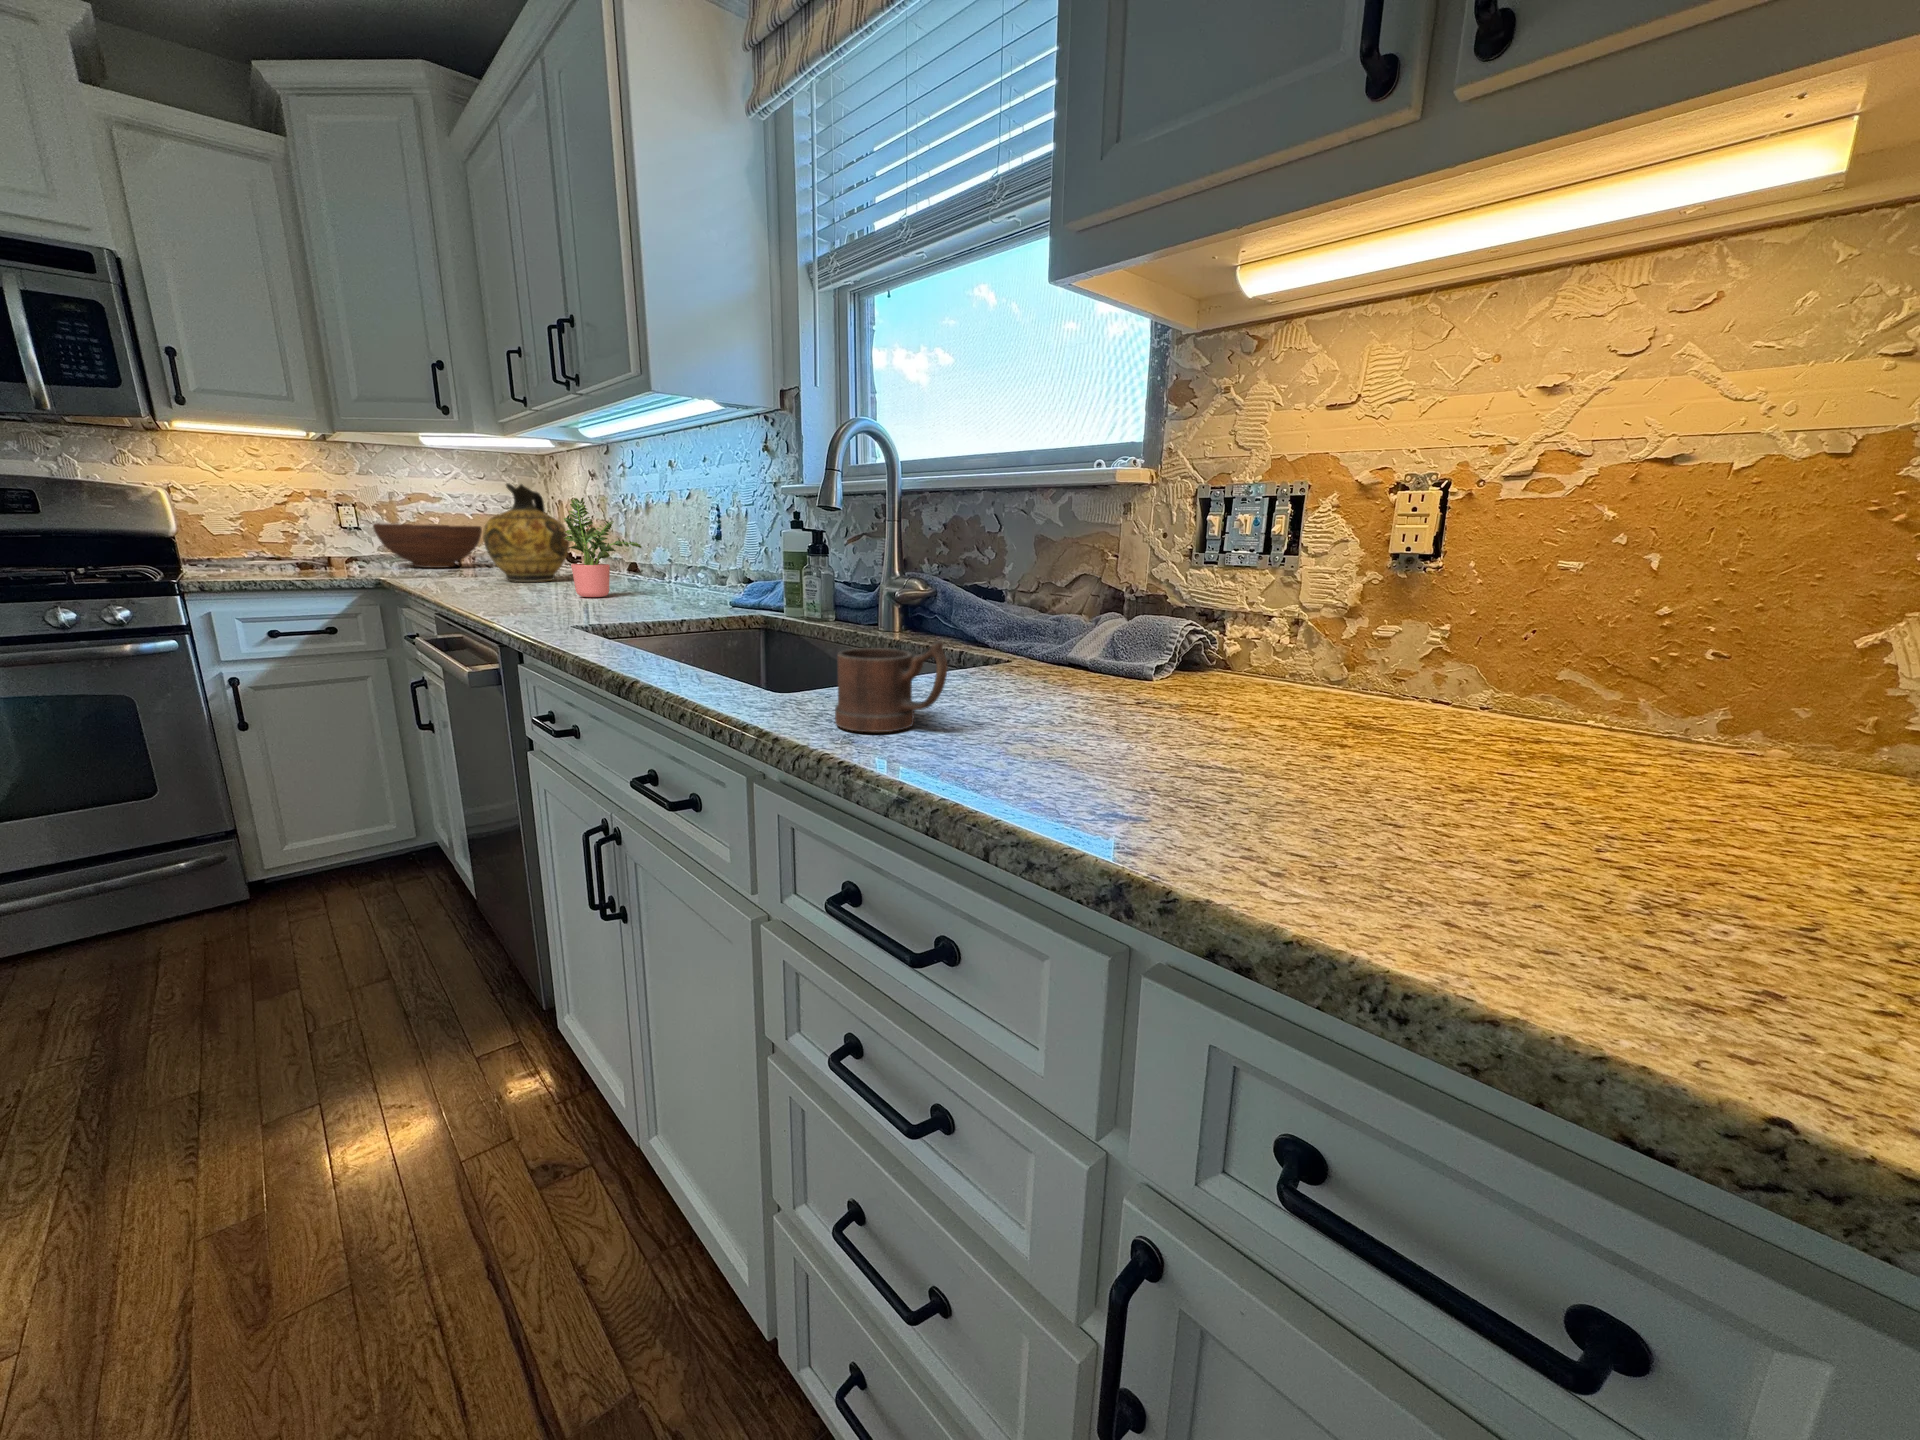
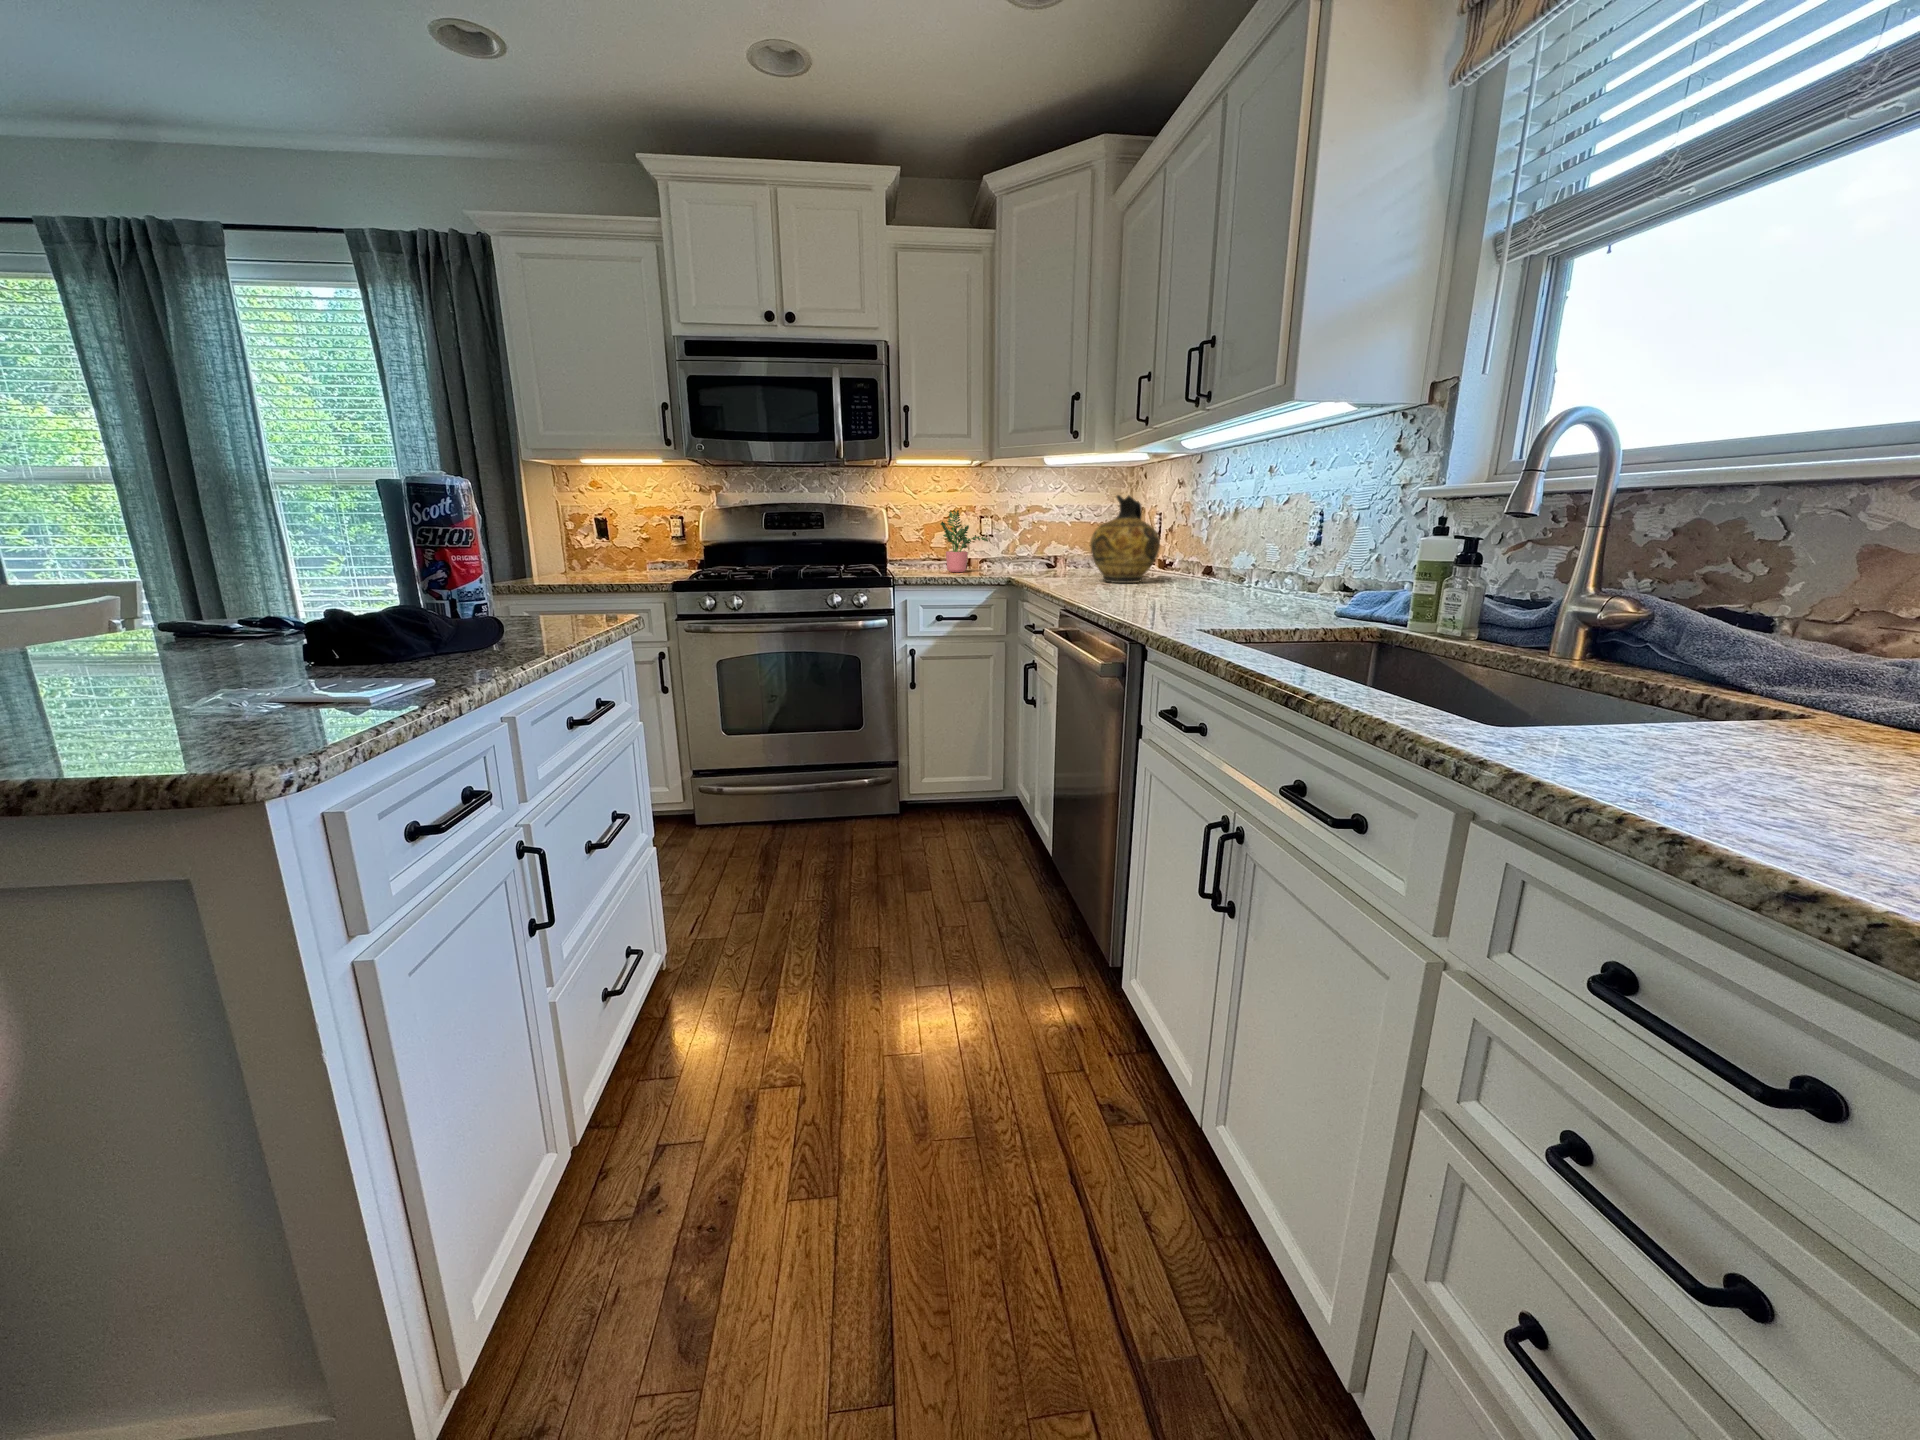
potted plant: present [564,498,641,597] -> present [941,510,988,572]
fruit bowl: present [373,523,482,568] -> none [1001,531,1077,568]
mug: present [835,641,948,732] -> none [1603,688,1821,795]

